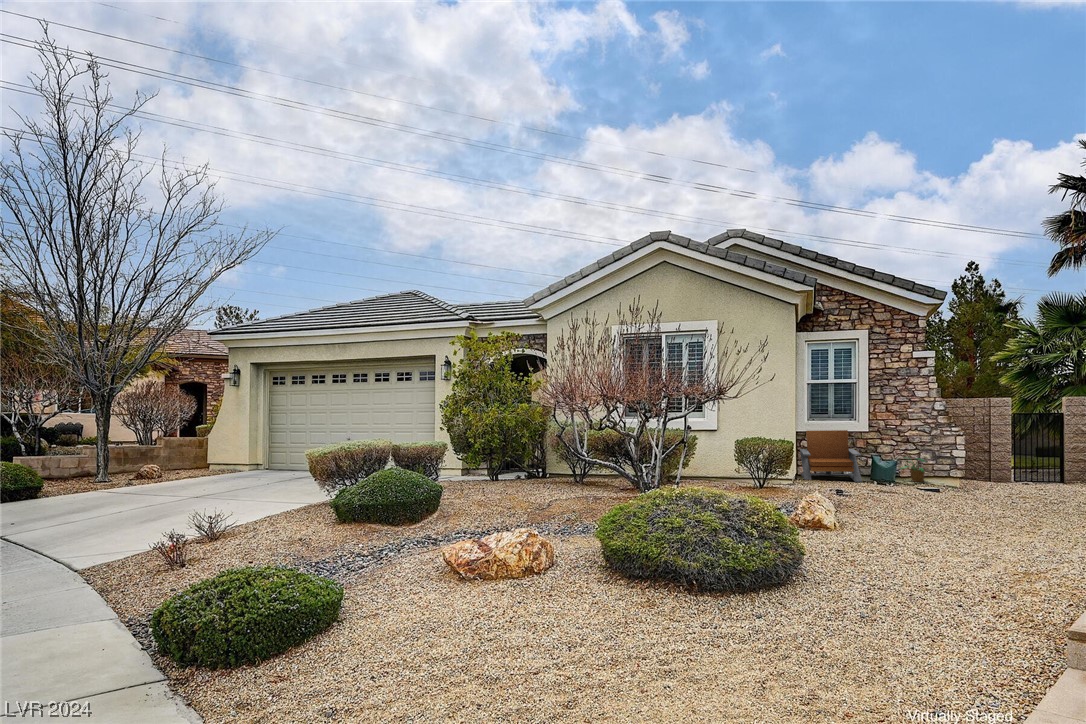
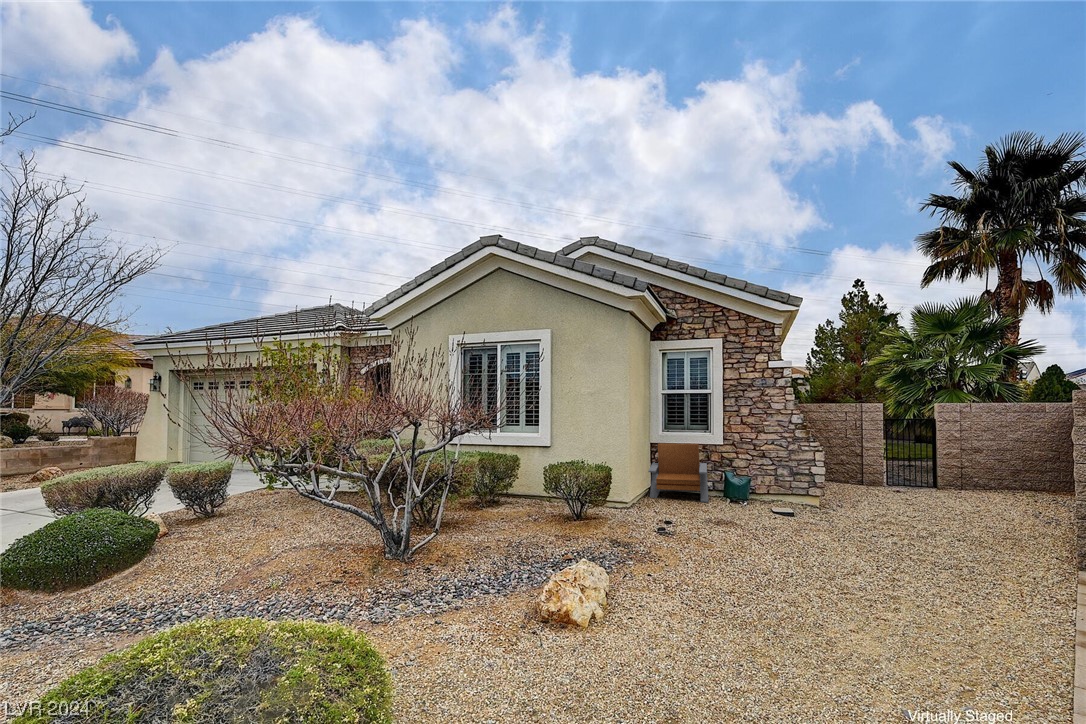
potted plant: present [900,457,927,482] -> none [753,473,783,502]

